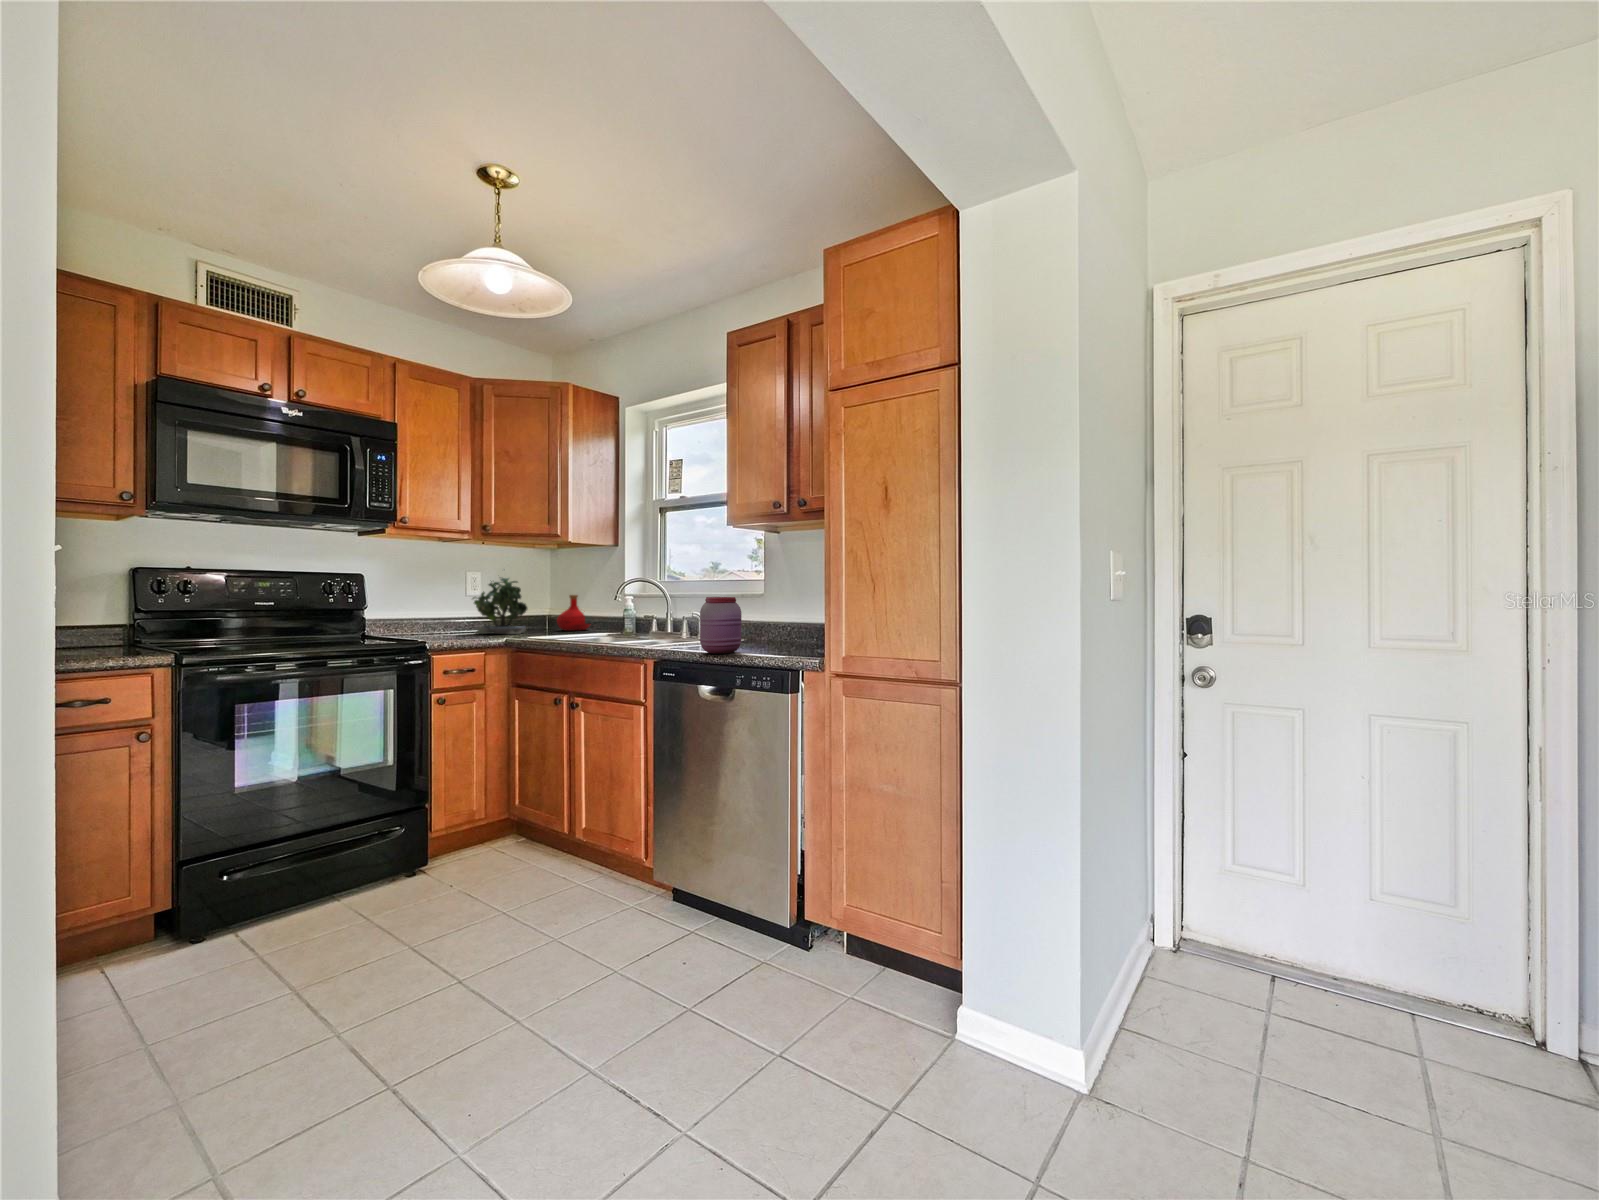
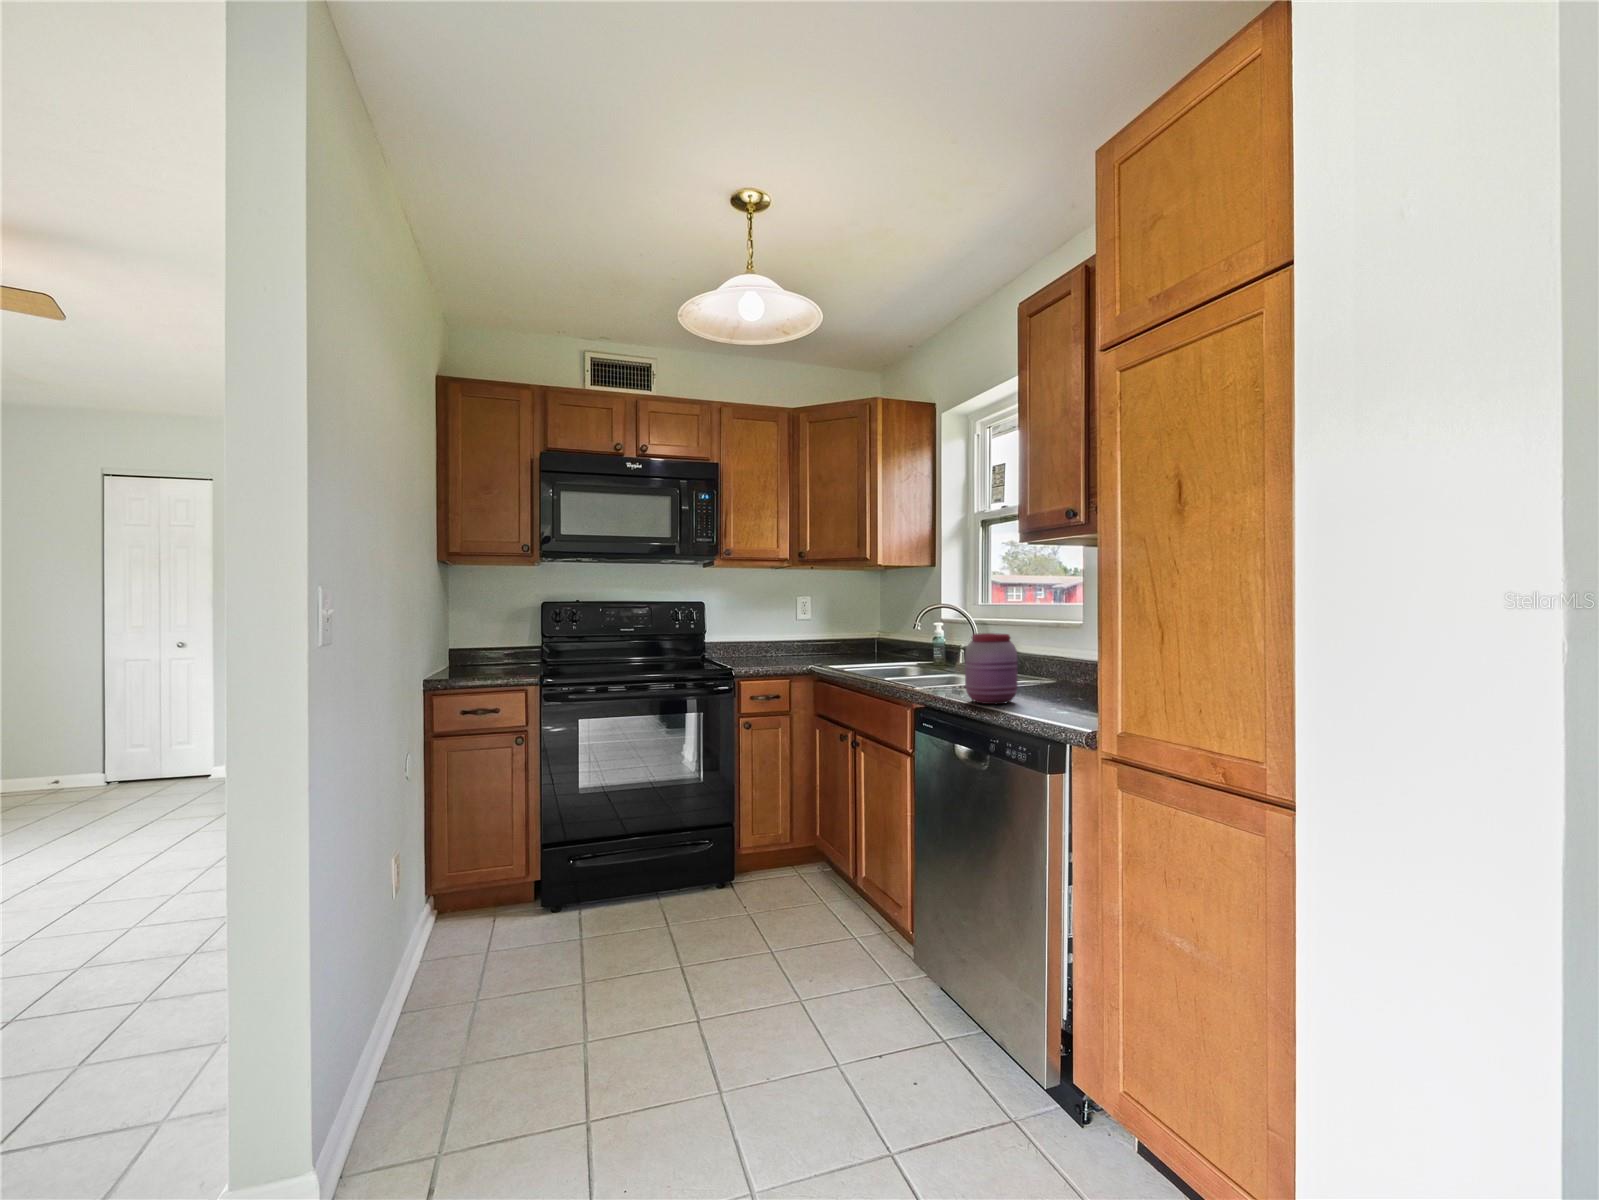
potted plant: present [473,578,527,634] -> none [802,591,855,656]
bottle: present [557,595,591,631] -> none [881,616,914,653]

